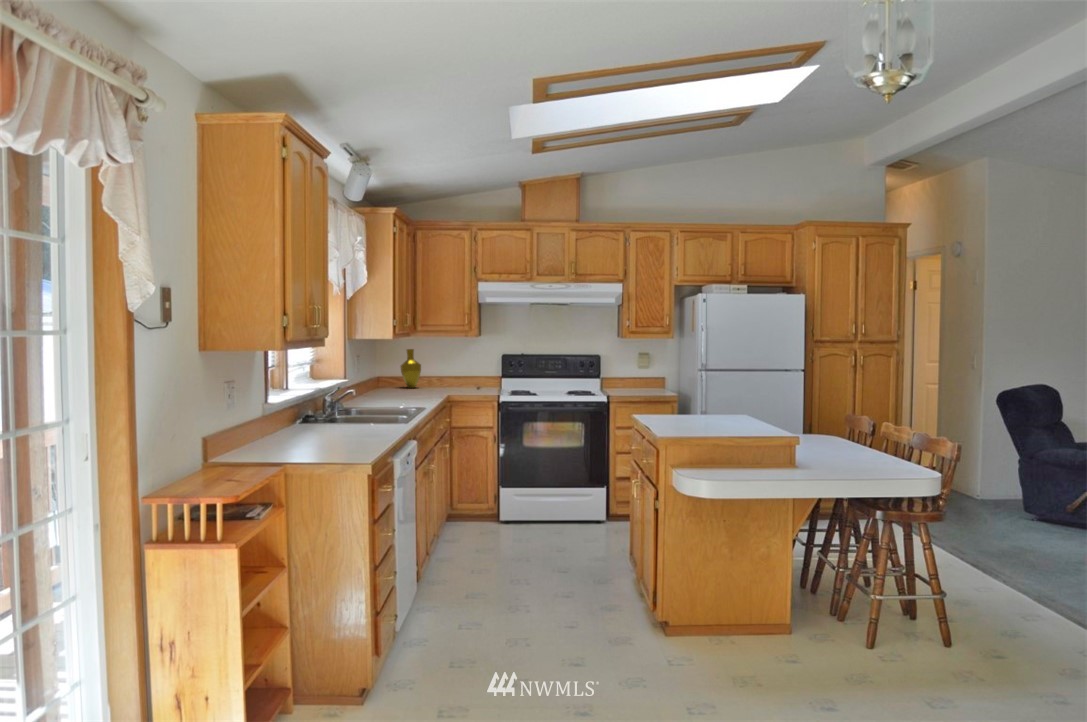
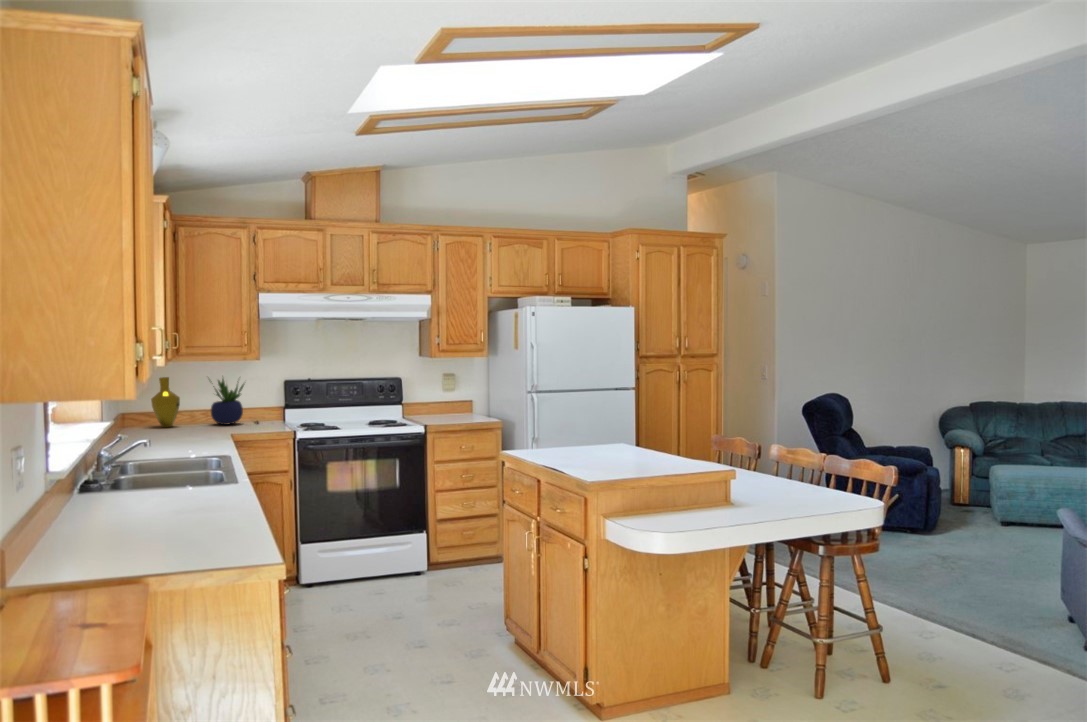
potted plant: none [441,347,471,388] -> present [208,377,244,425]

